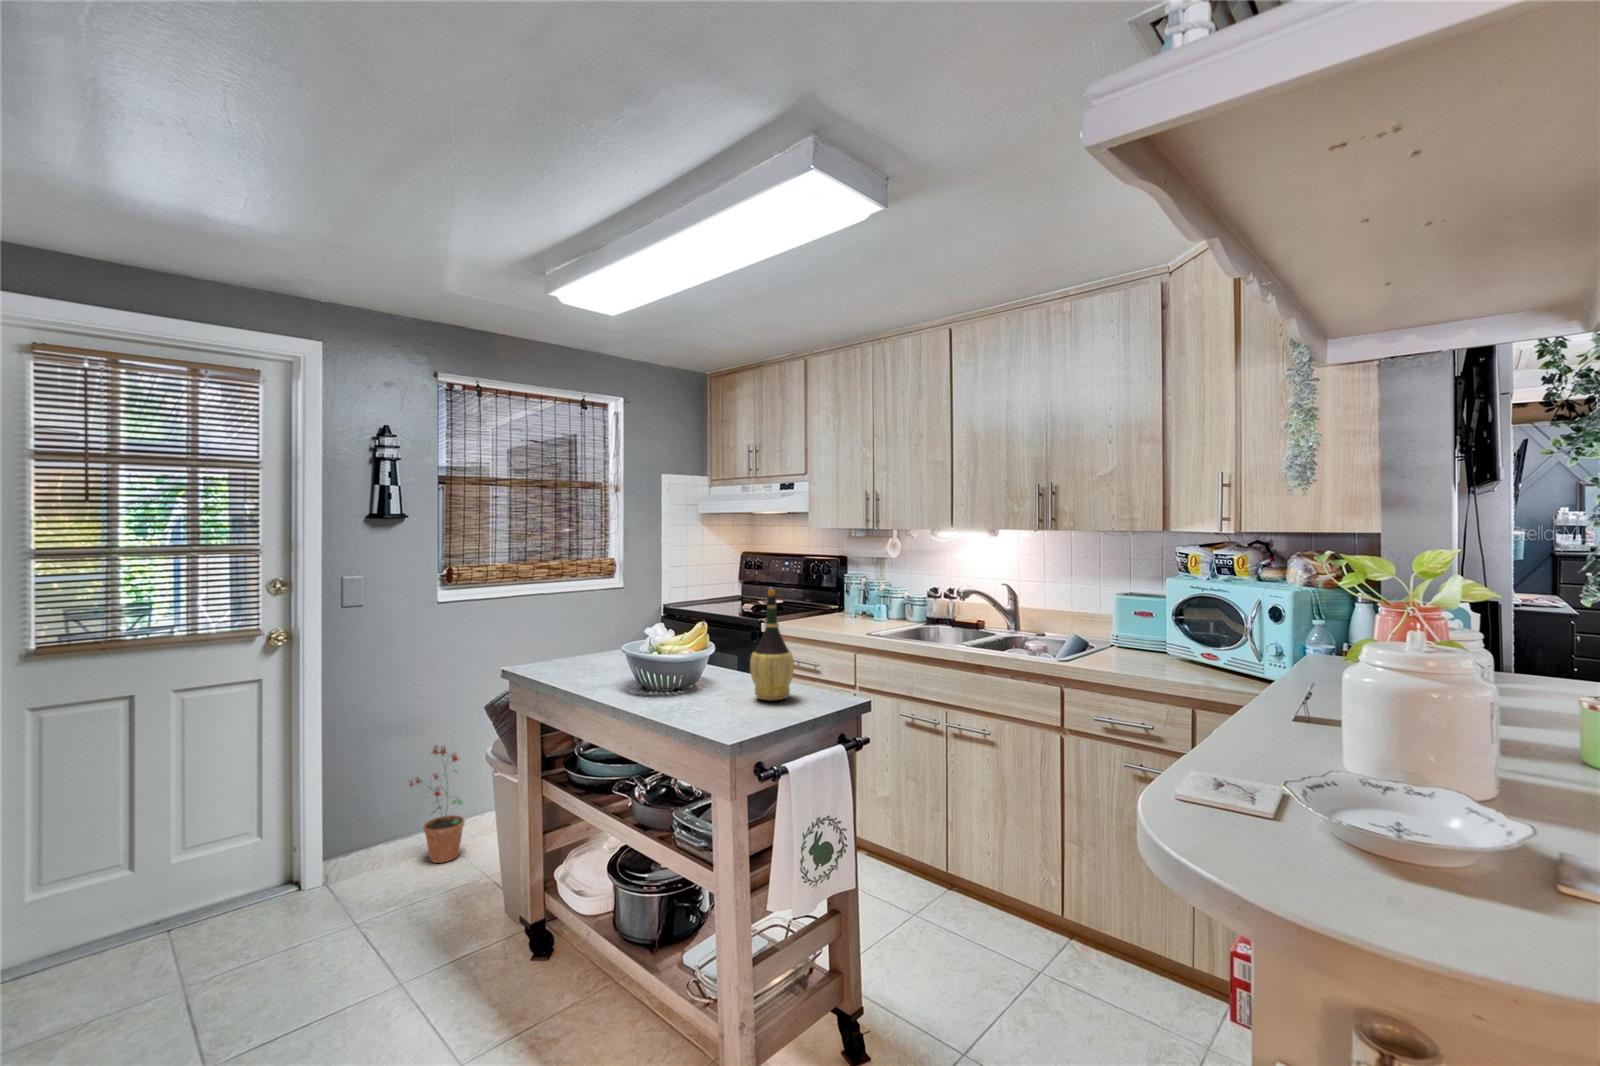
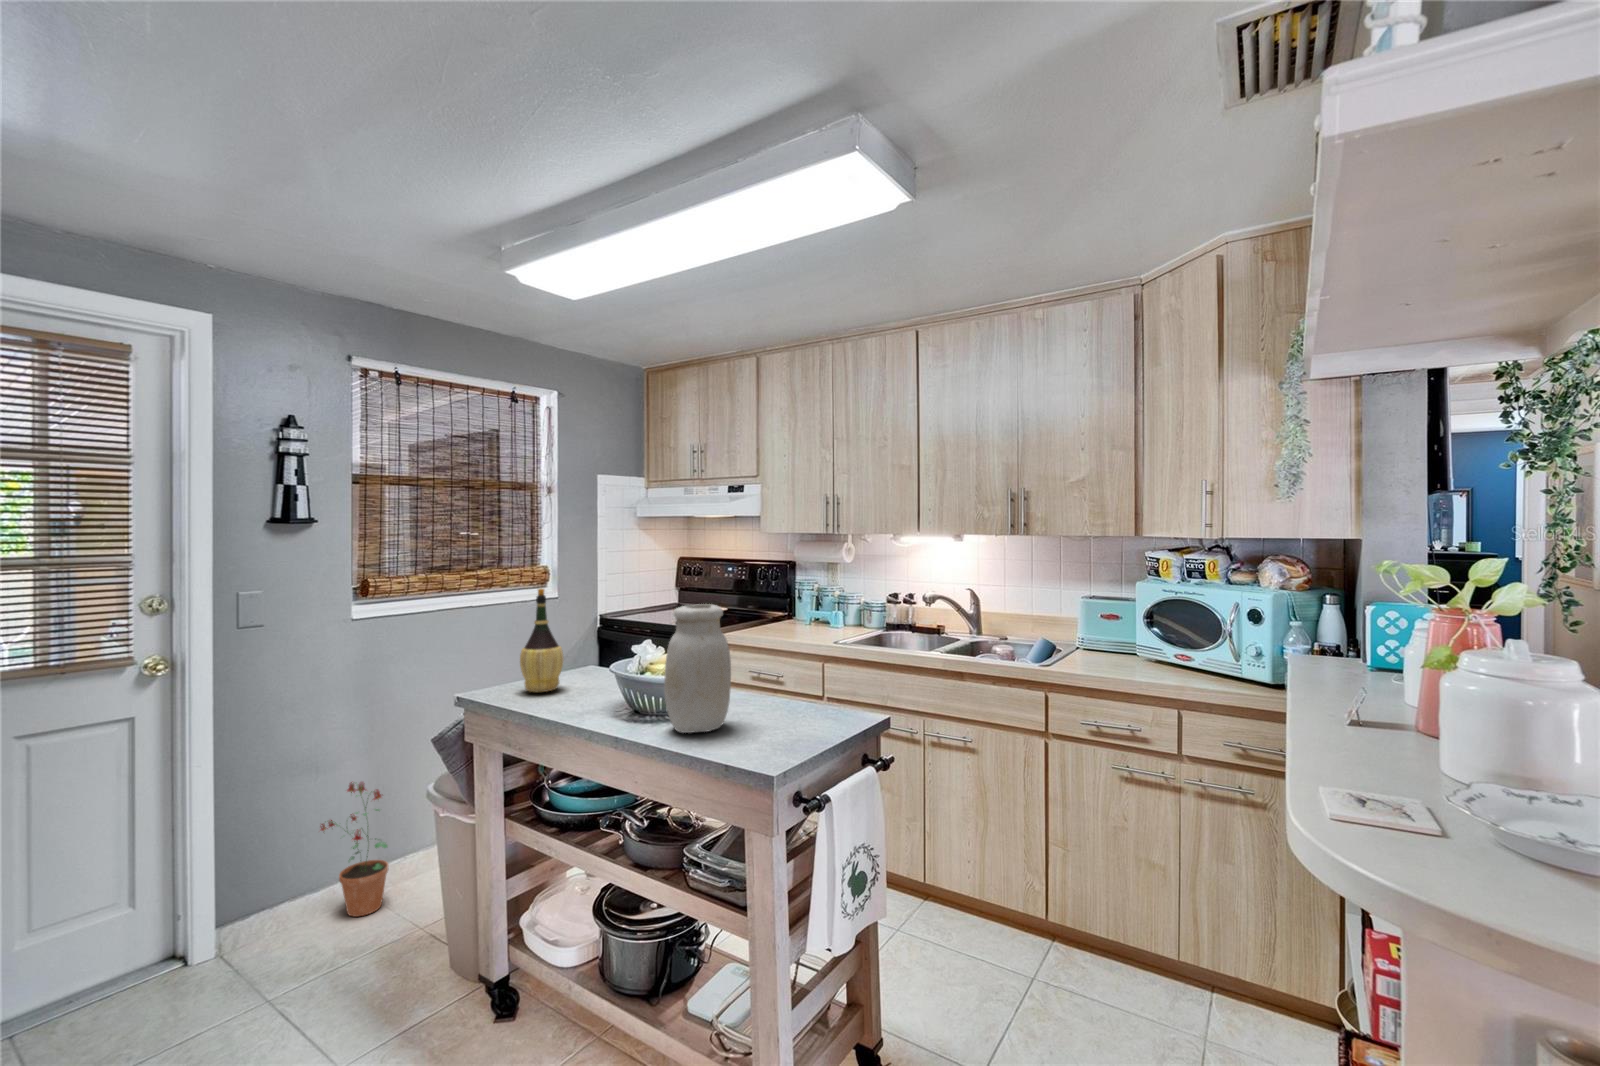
wine bottle: present [750,589,794,700] -> present [520,589,564,692]
jar: none [659,590,720,706] -> present [664,604,731,733]

